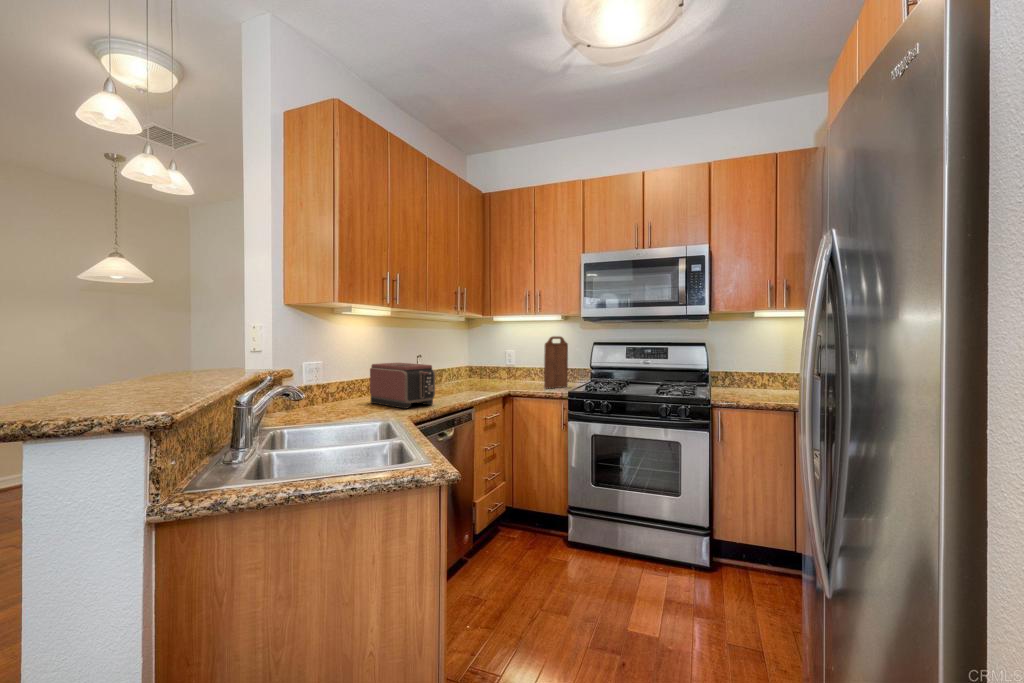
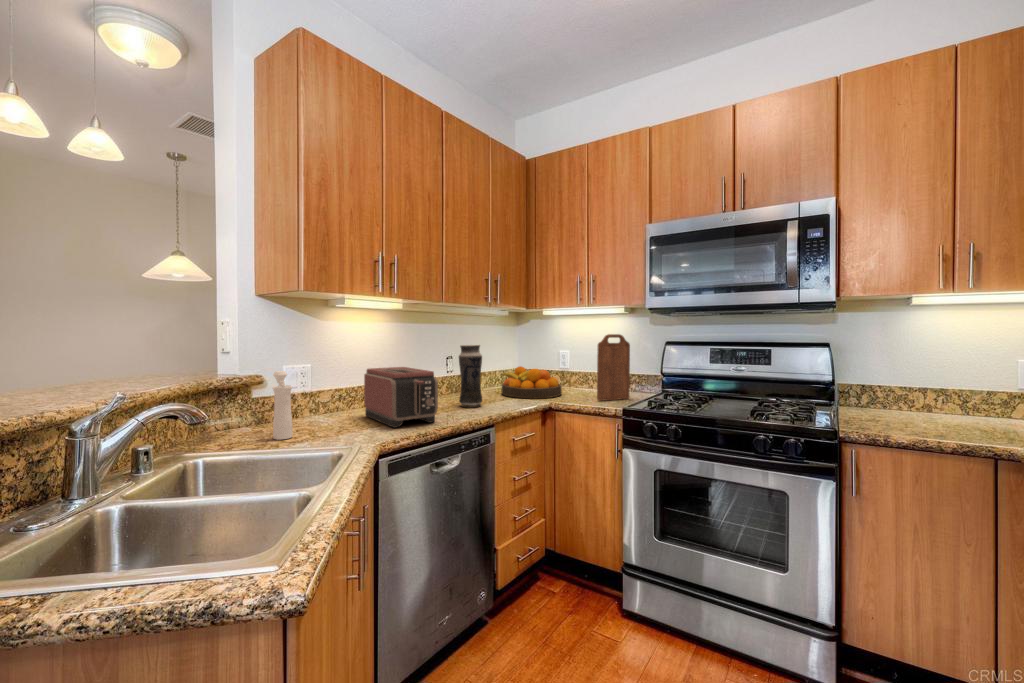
vase: none [438,345,458,395] -> present [459,345,482,407]
fruit bowl: none [463,363,514,388] -> present [501,366,562,398]
pepper mill: none [309,365,332,418] -> present [273,371,292,440]

